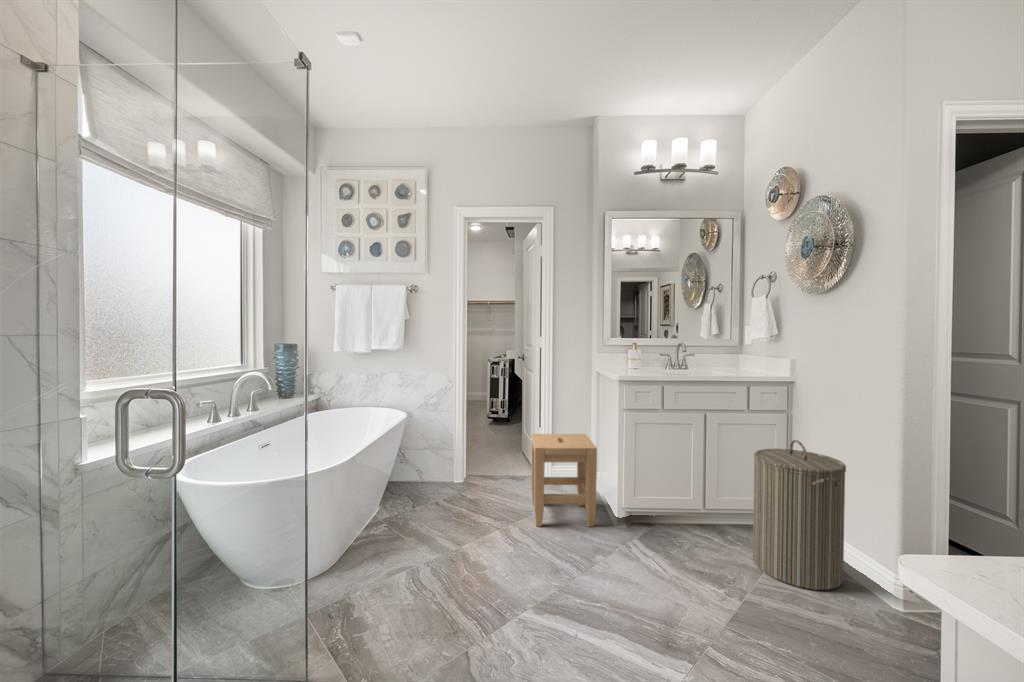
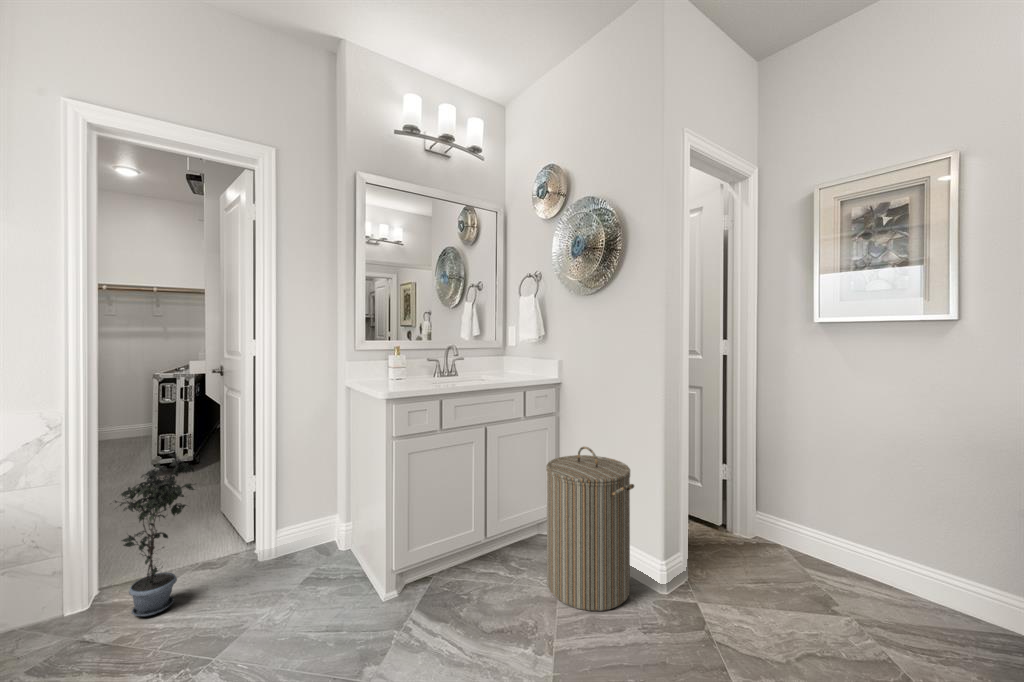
potted plant: none [470,405,509,496] -> present [115,453,195,616]
stool: present [531,434,597,526] -> none [242,475,357,650]

